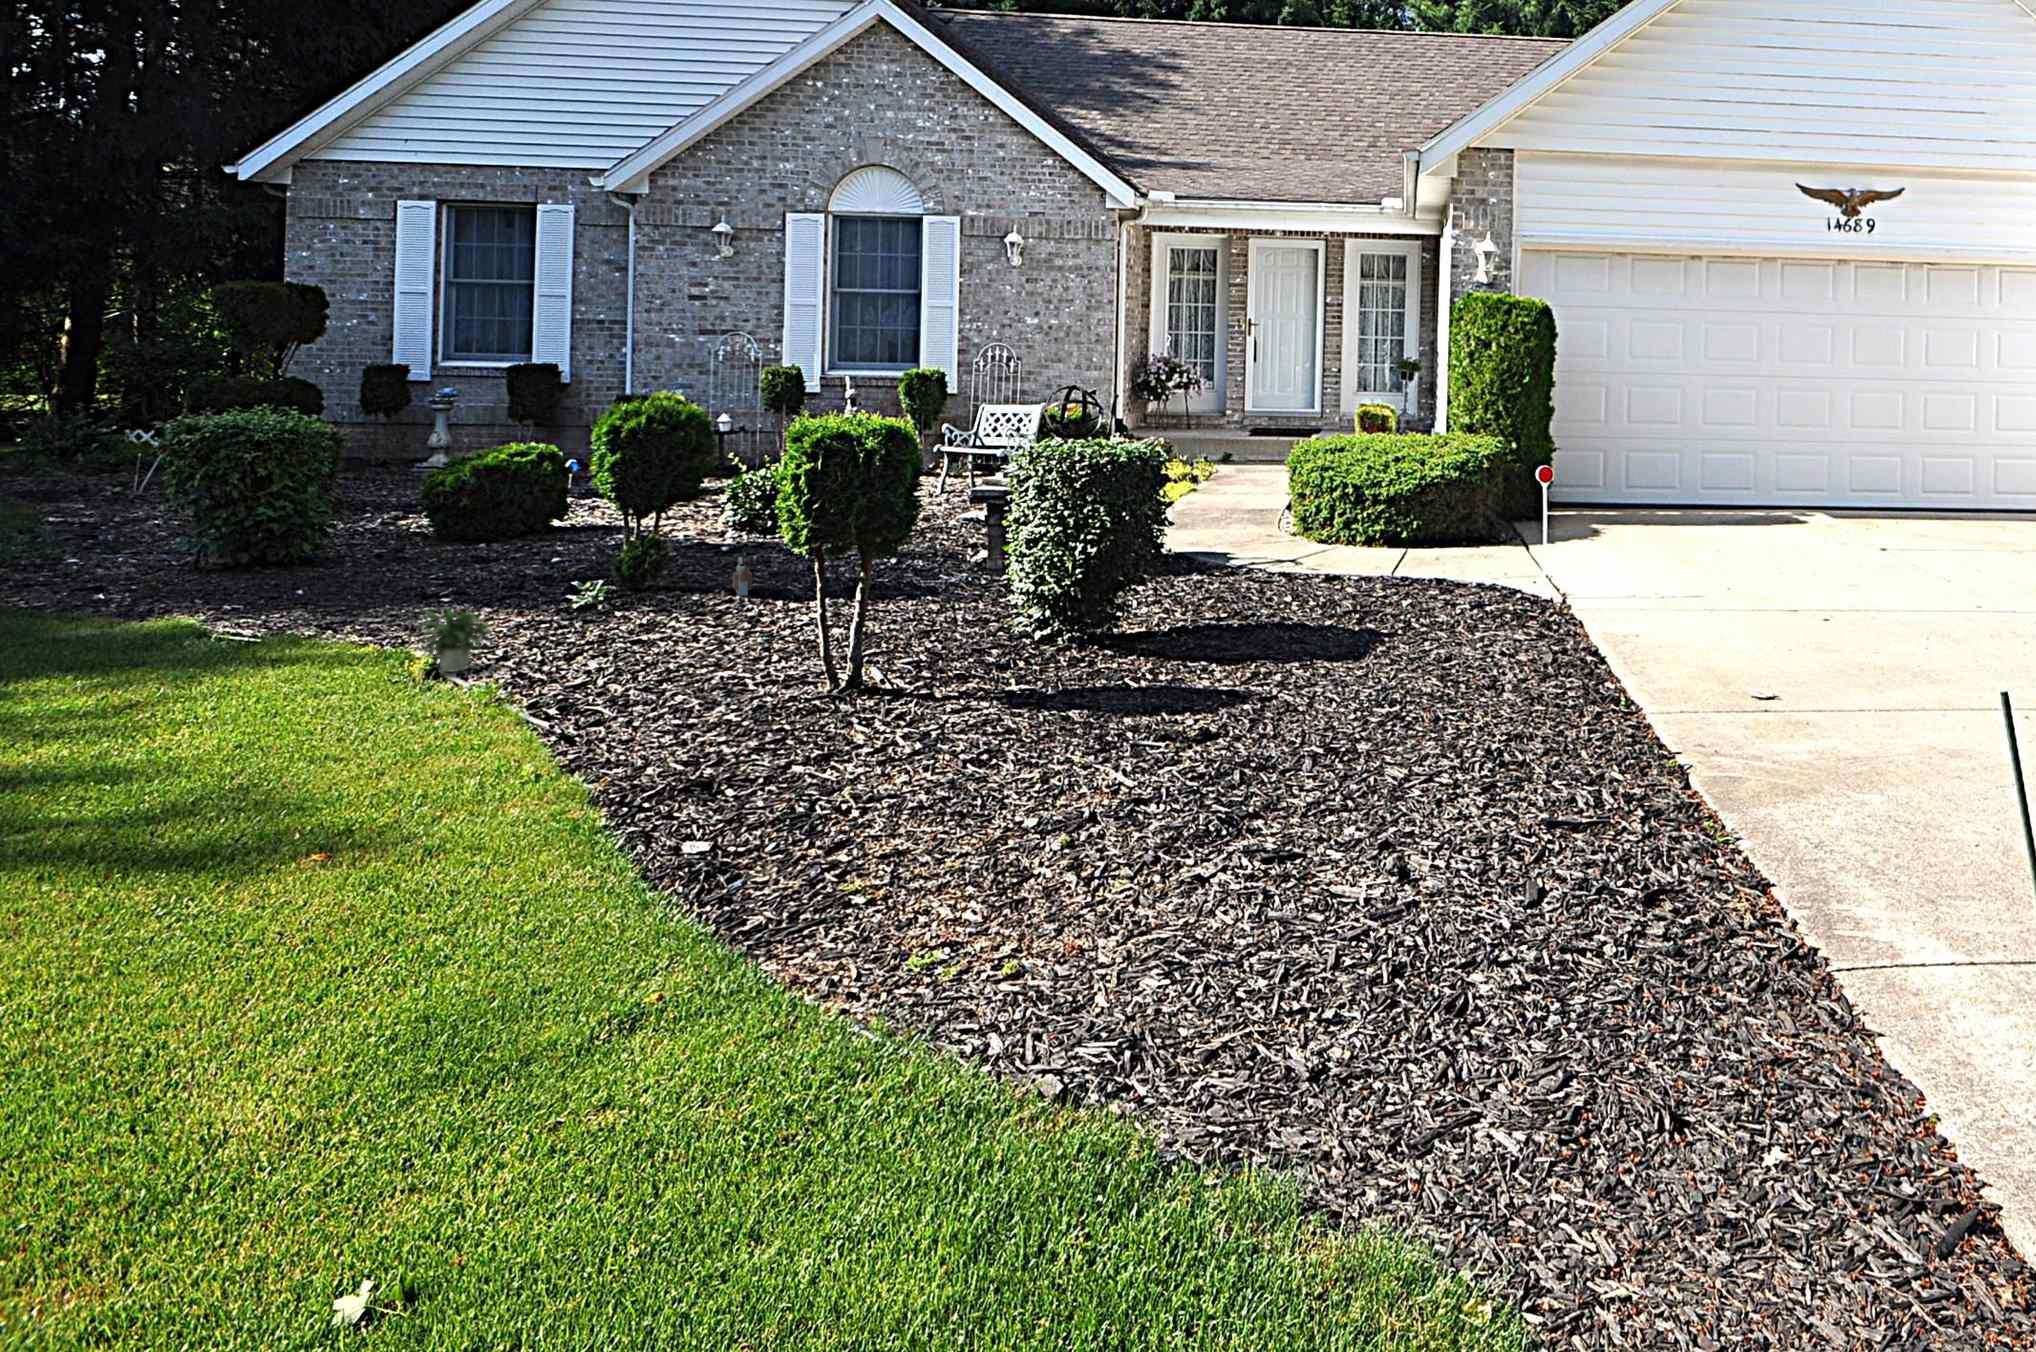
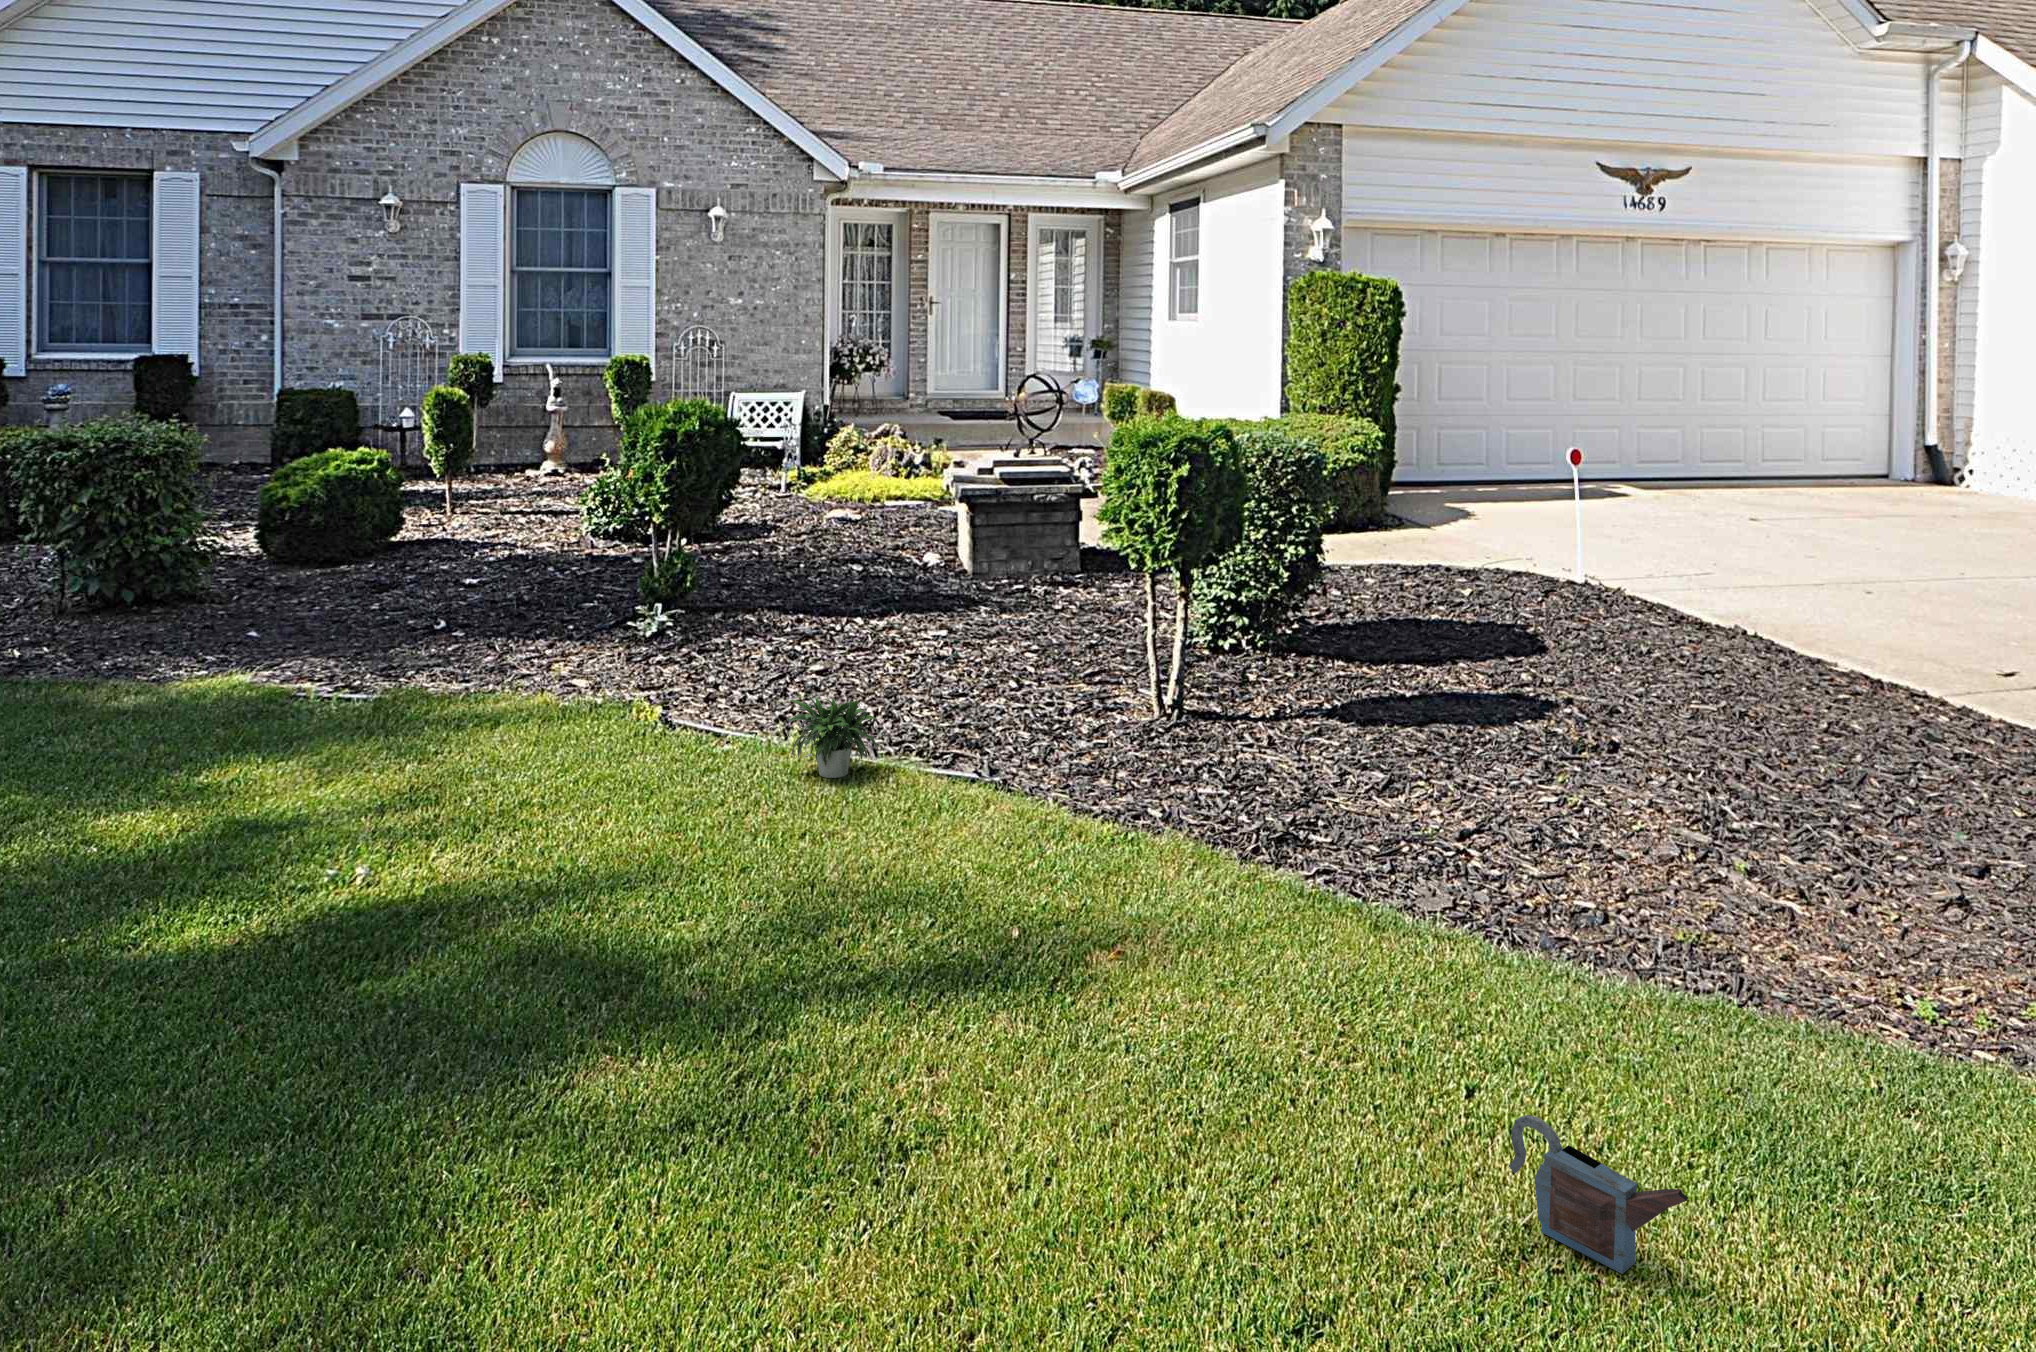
watering can: present [733,557,752,596] -> present [1509,1115,1689,1274]

